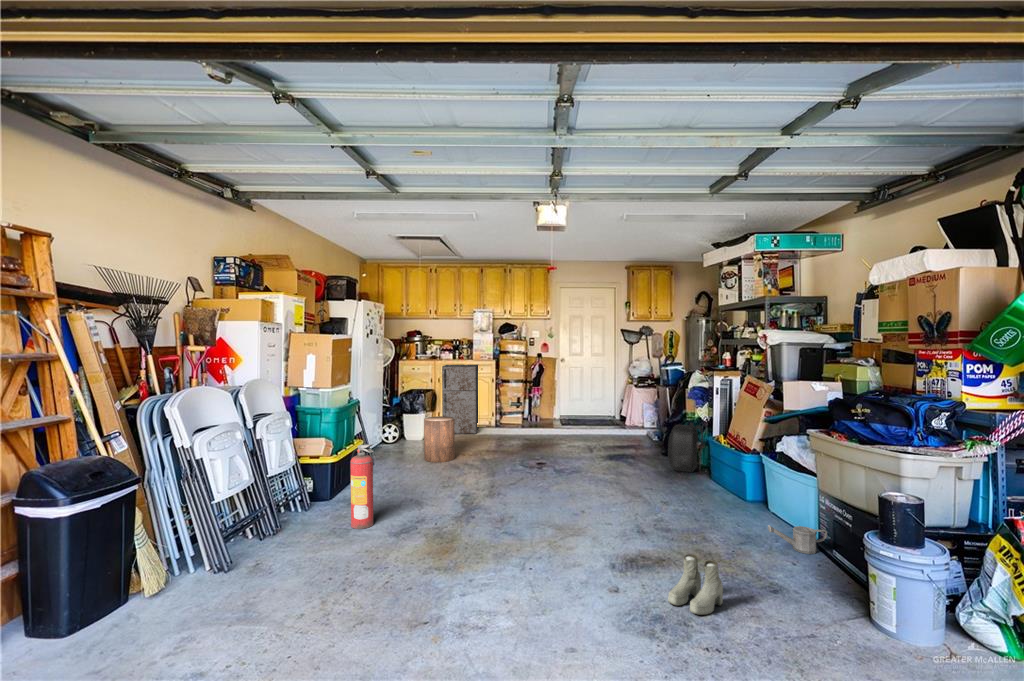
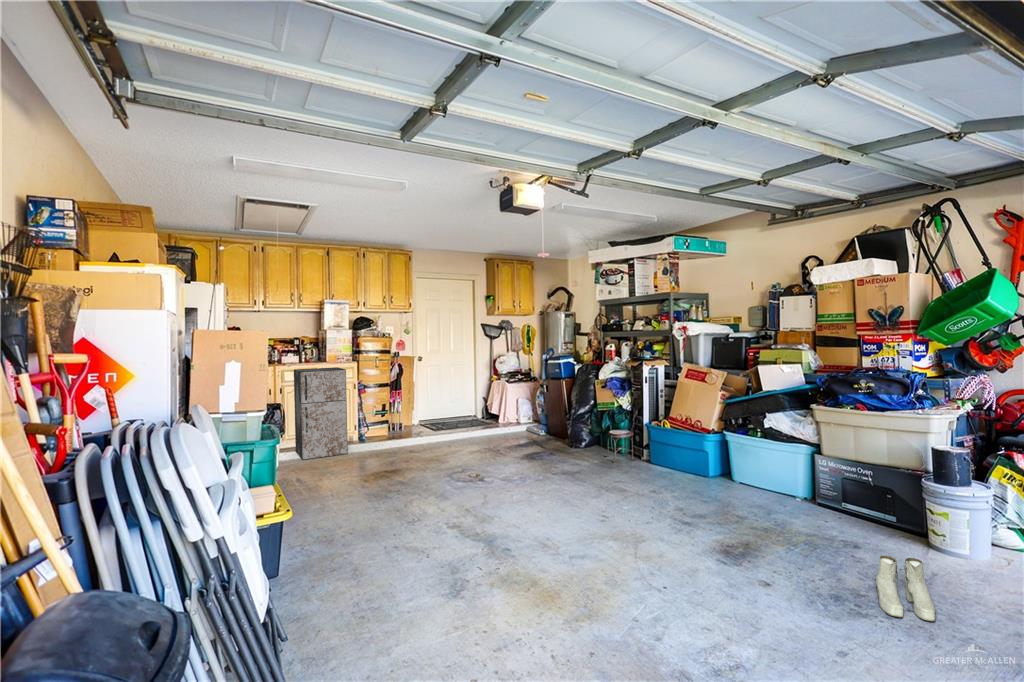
stool: present [424,416,455,462] -> none [331,437,374,502]
backpack: present [668,423,703,472] -> none [607,414,647,464]
fire extinguisher: present [350,444,374,529] -> none [380,497,429,641]
watering can: present [768,525,827,554] -> none [823,500,858,525]

